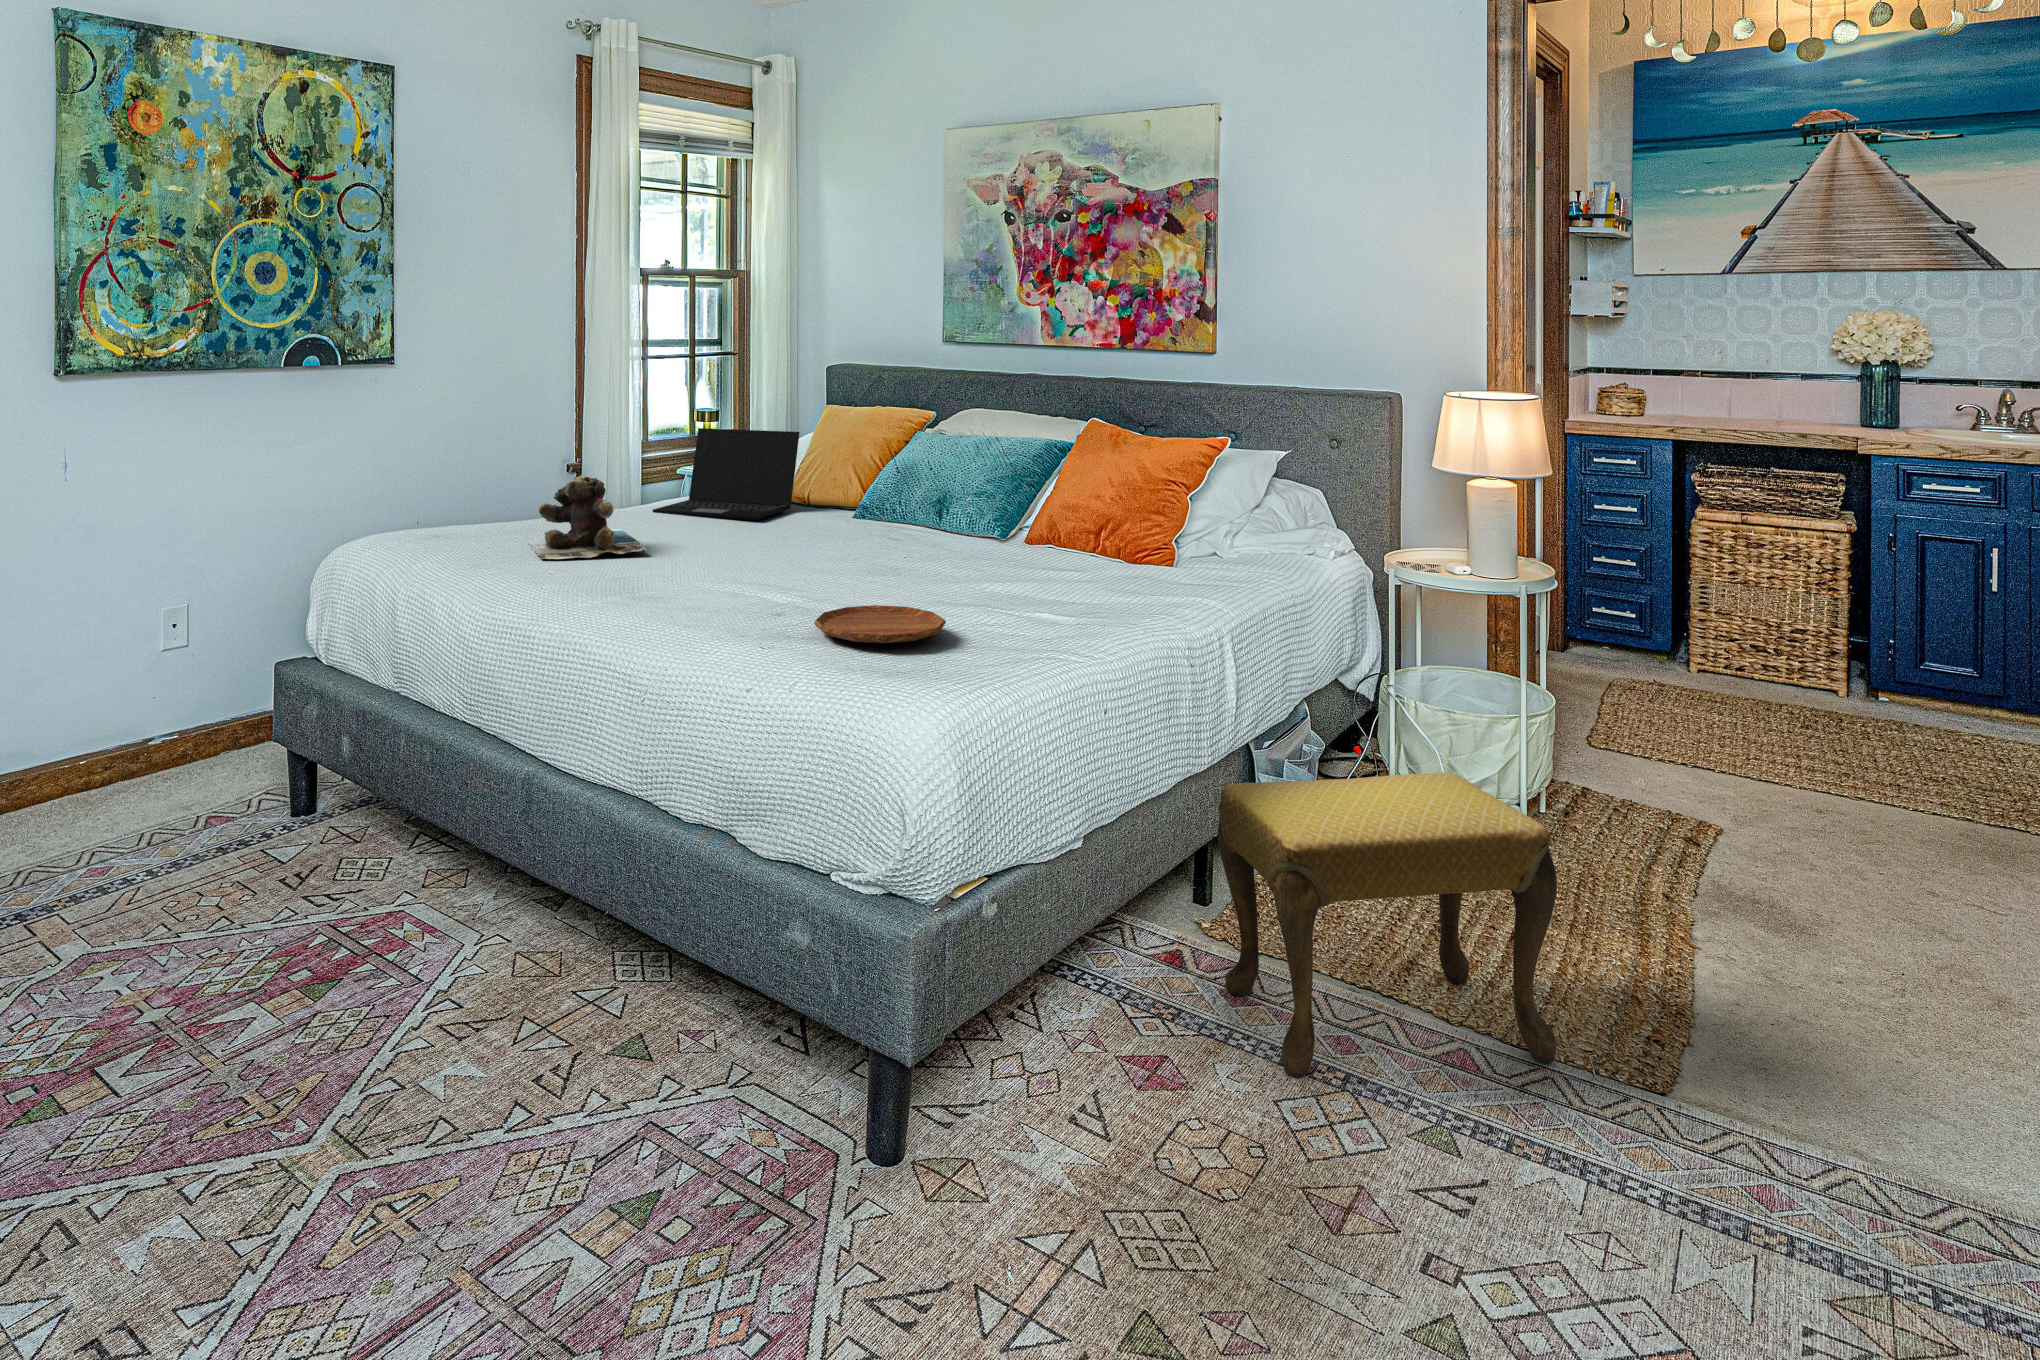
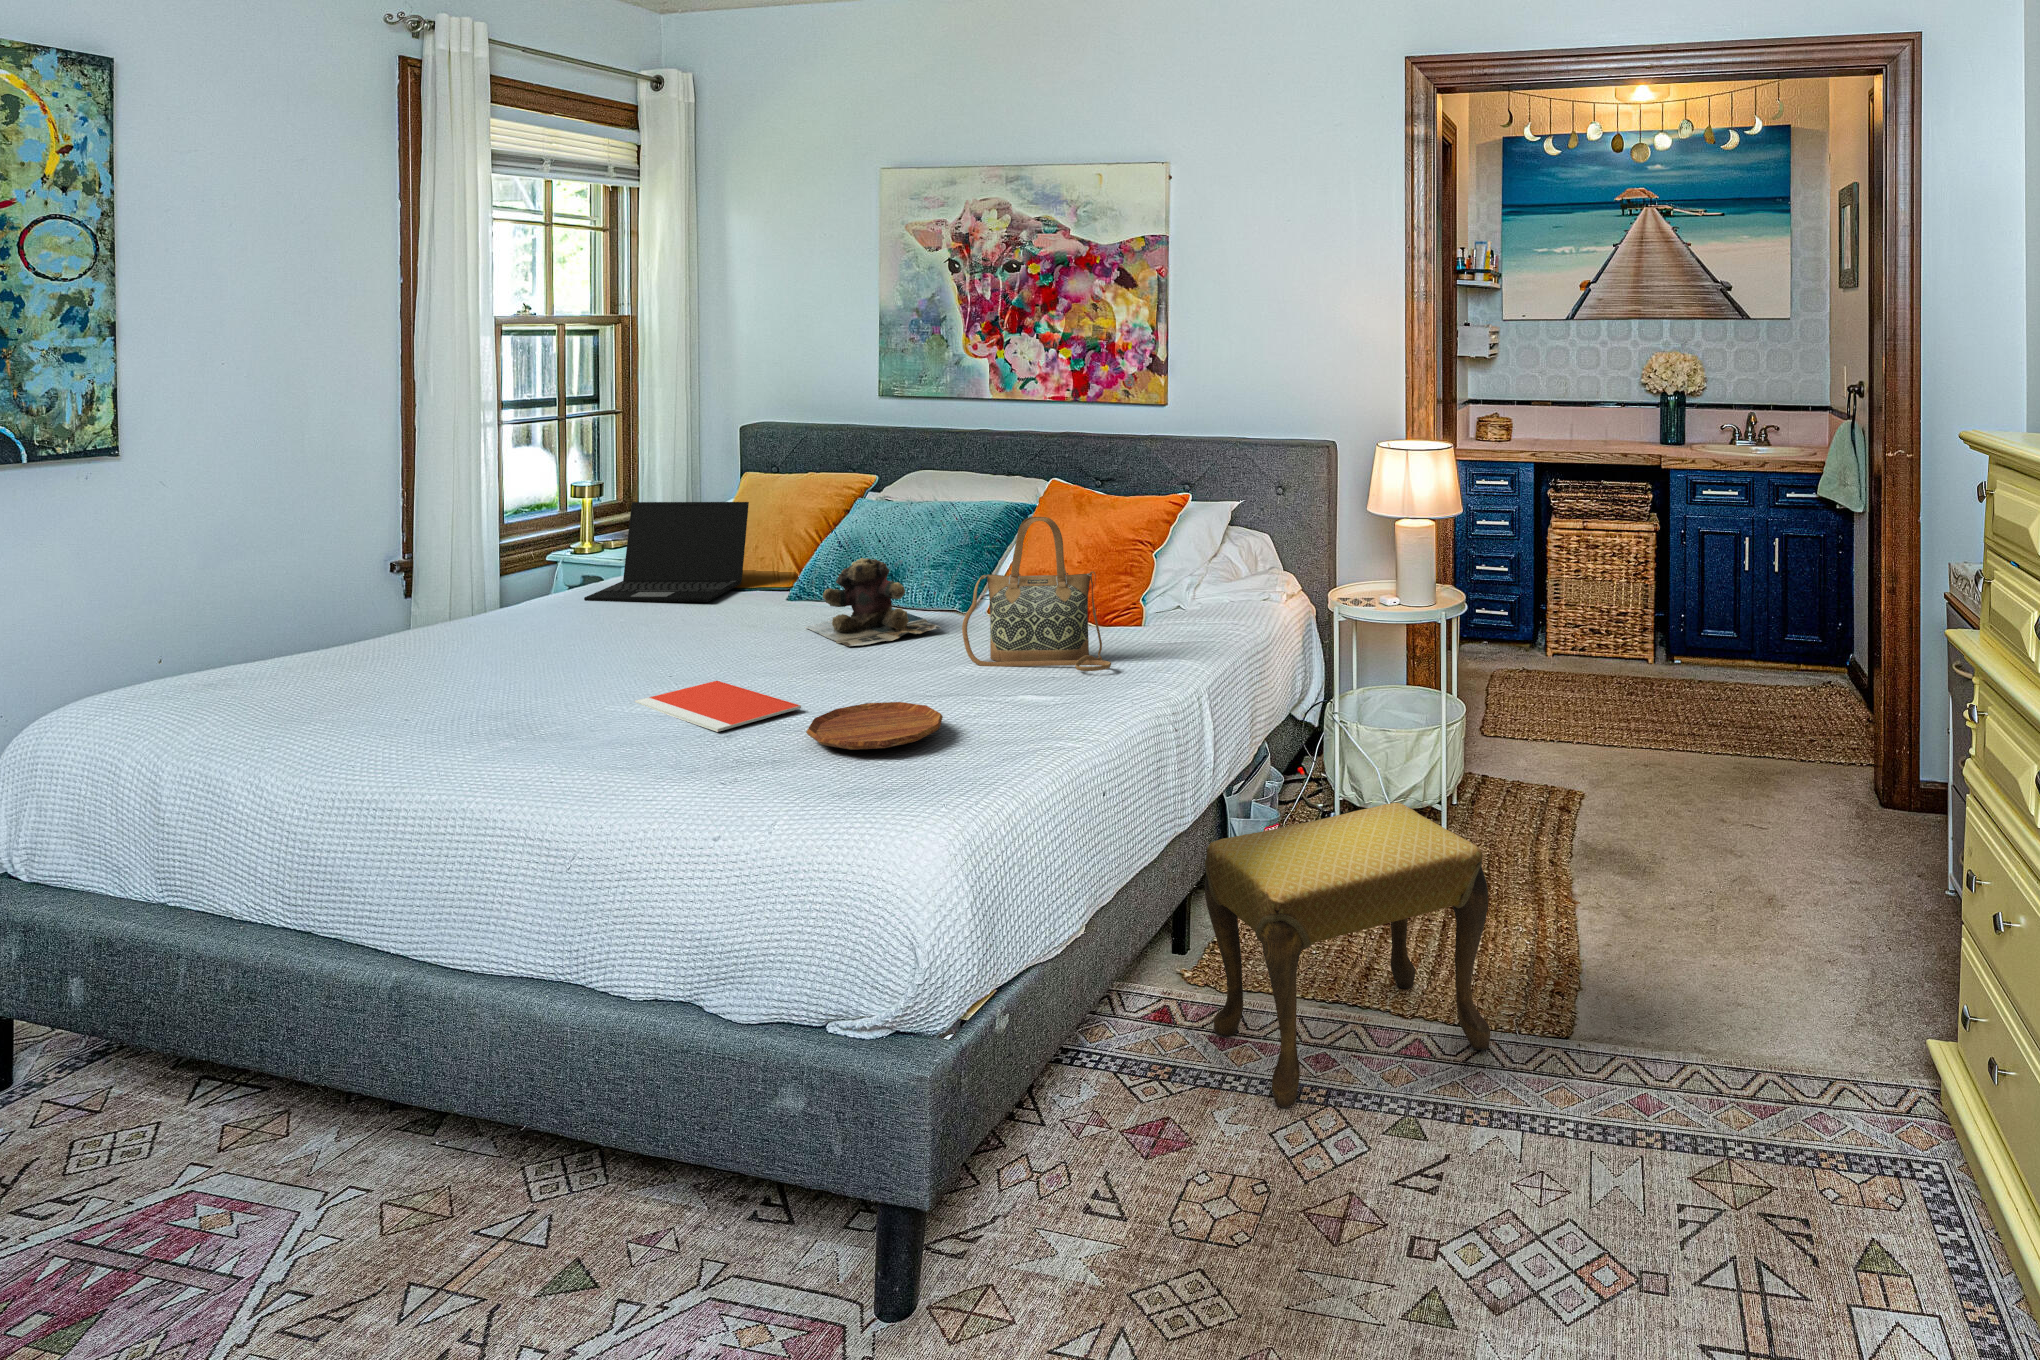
handbag: none [982,443,1132,602] -> present [962,517,1111,671]
teddy bear: present [528,475,647,559] -> present [805,558,941,646]
notebook: none [672,579,816,617] -> present [635,681,801,732]

